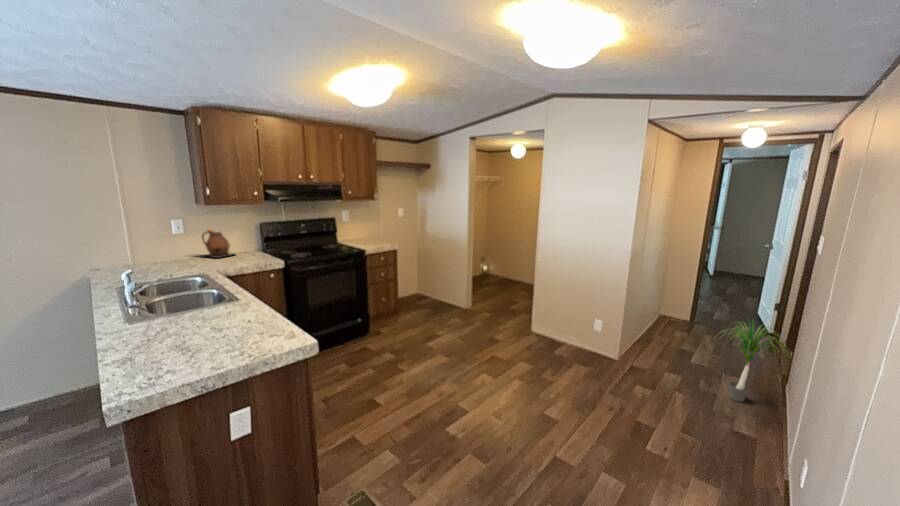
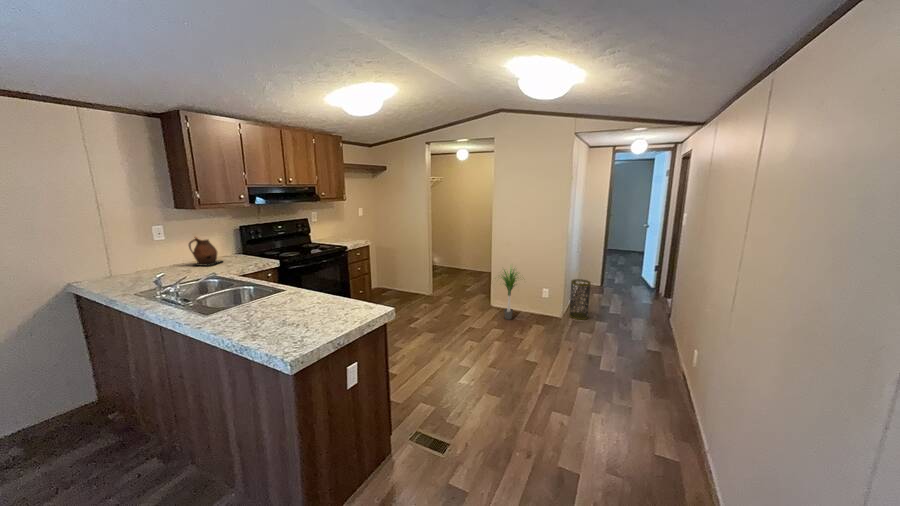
trash can: none [630,311,663,367] -> present [570,279,591,320]
potted plant: present [728,324,782,402] -> present [501,269,518,320]

